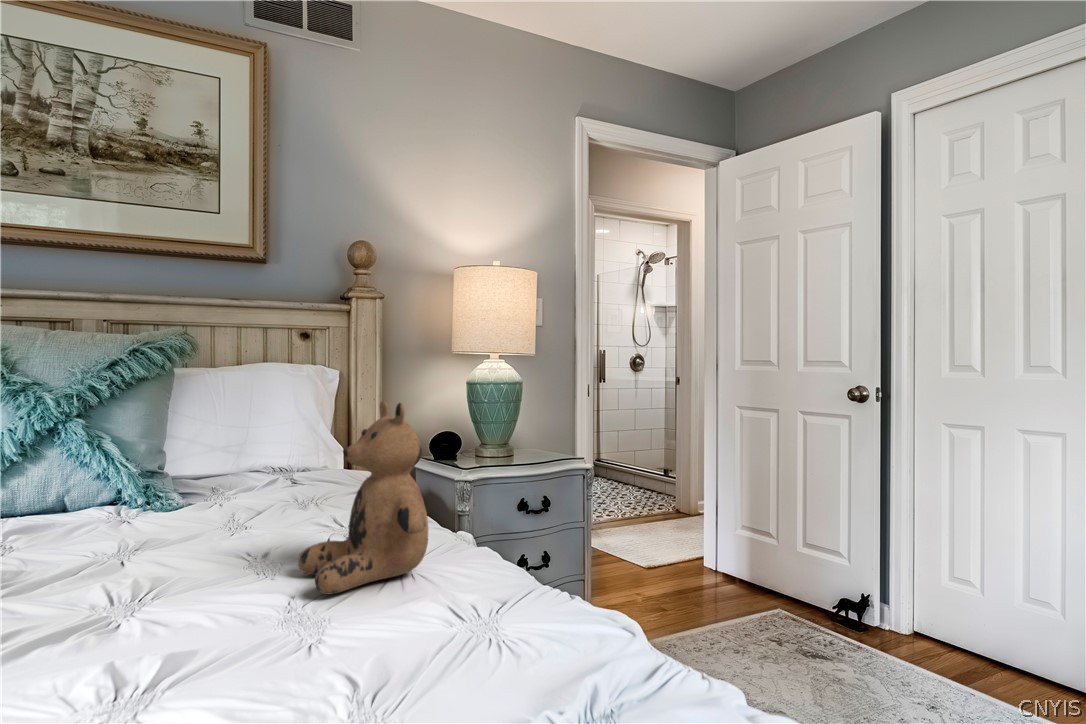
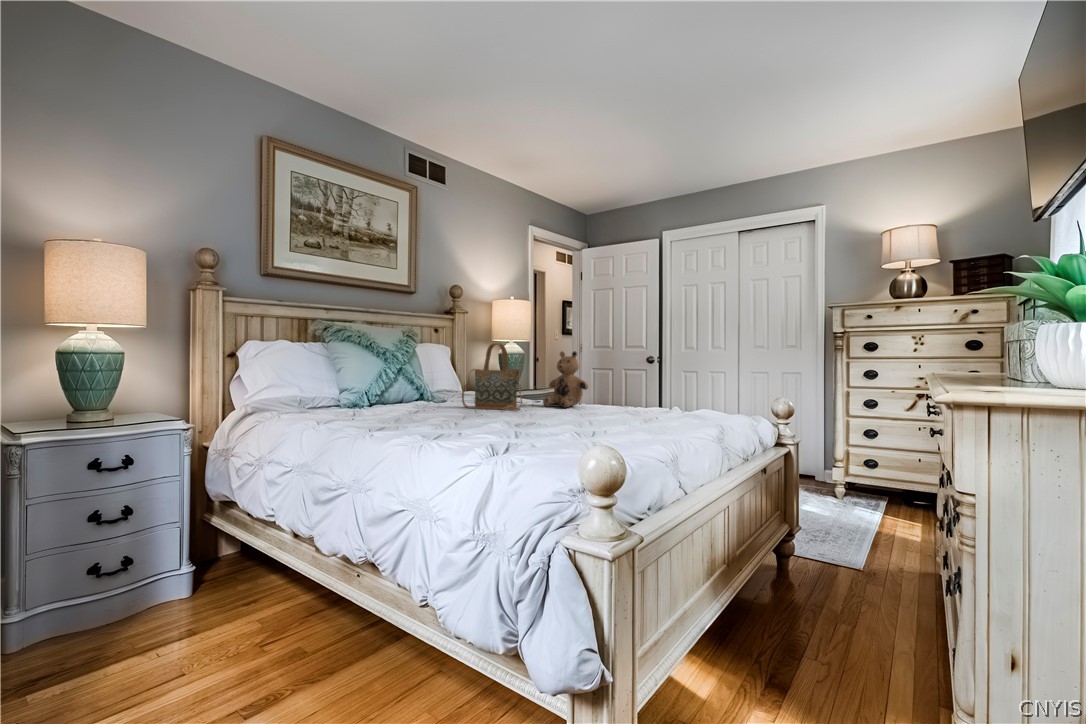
handbag: none [73,380,187,615] -> present [462,343,522,411]

